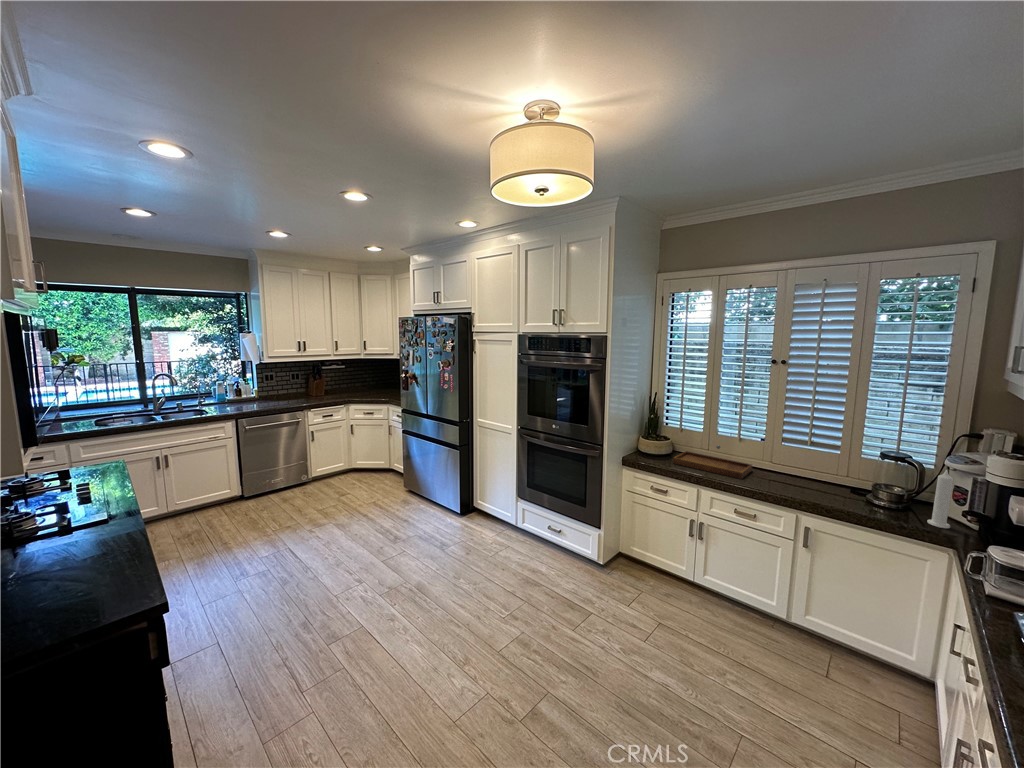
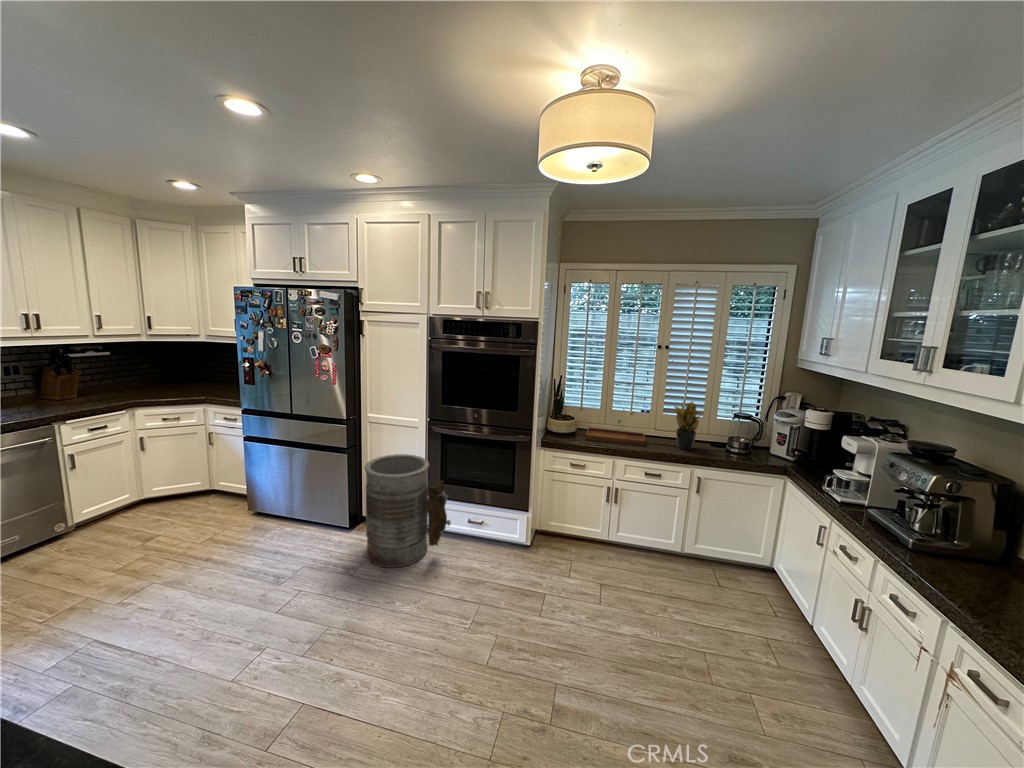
potted plant: none [781,422,831,491] -> present [675,401,703,450]
trash can: none [459,455,526,553] -> present [365,454,451,568]
candle: present [927,470,953,528] -> none [769,423,785,463]

